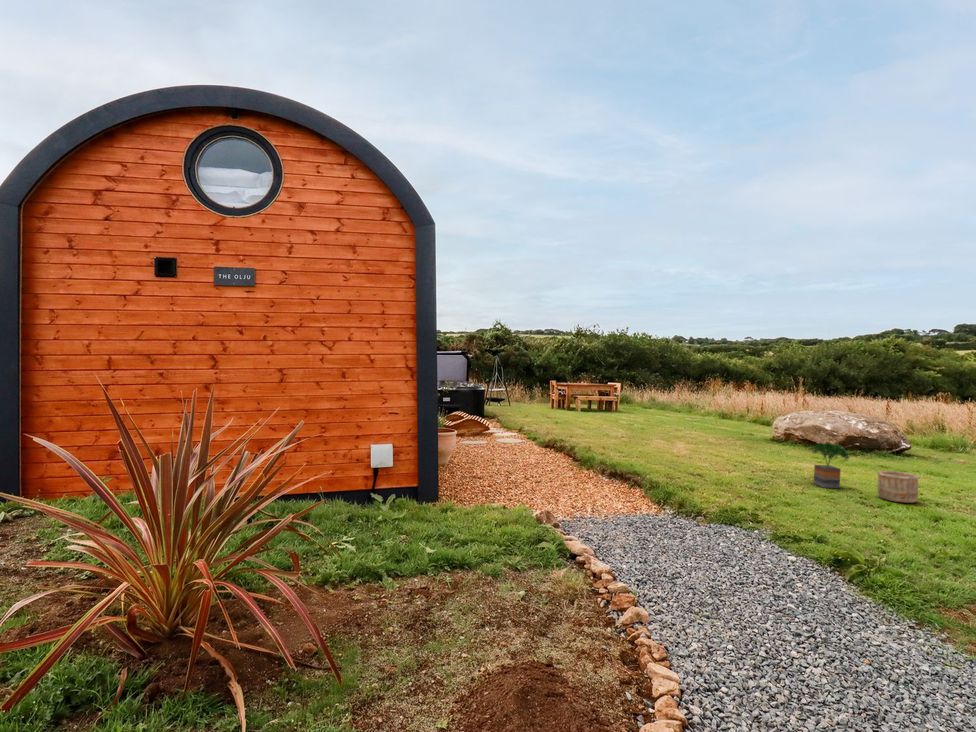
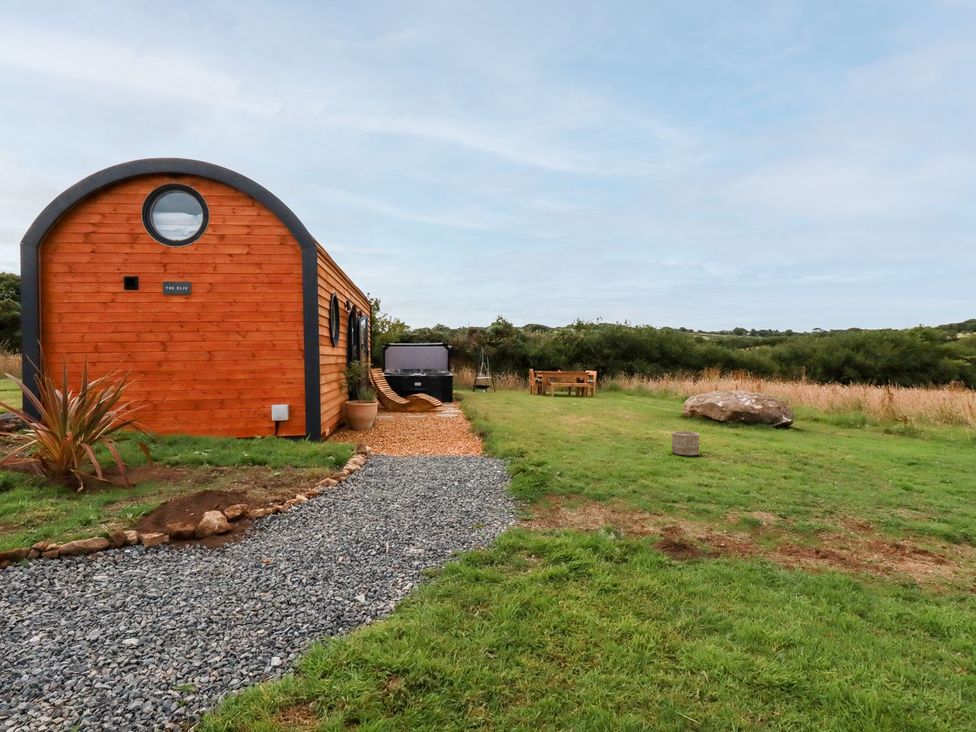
potted tree: present [812,443,849,488] -> none [635,409,661,446]

